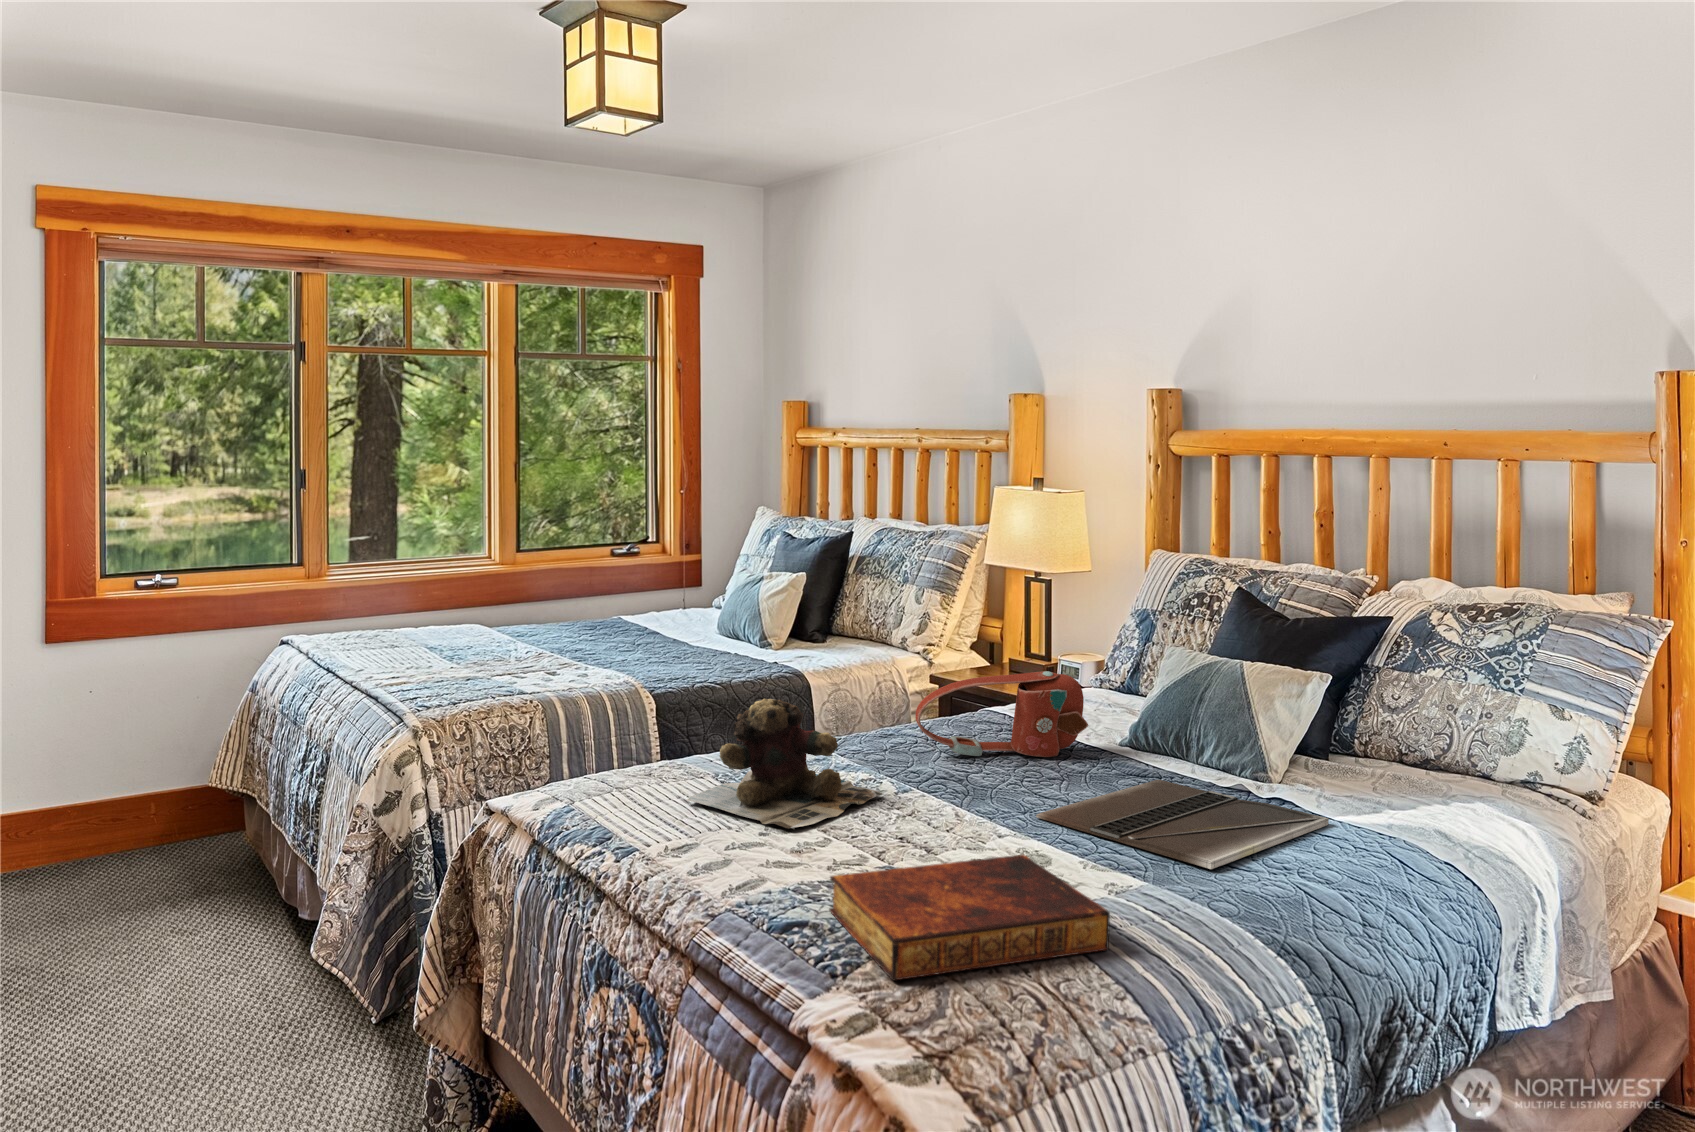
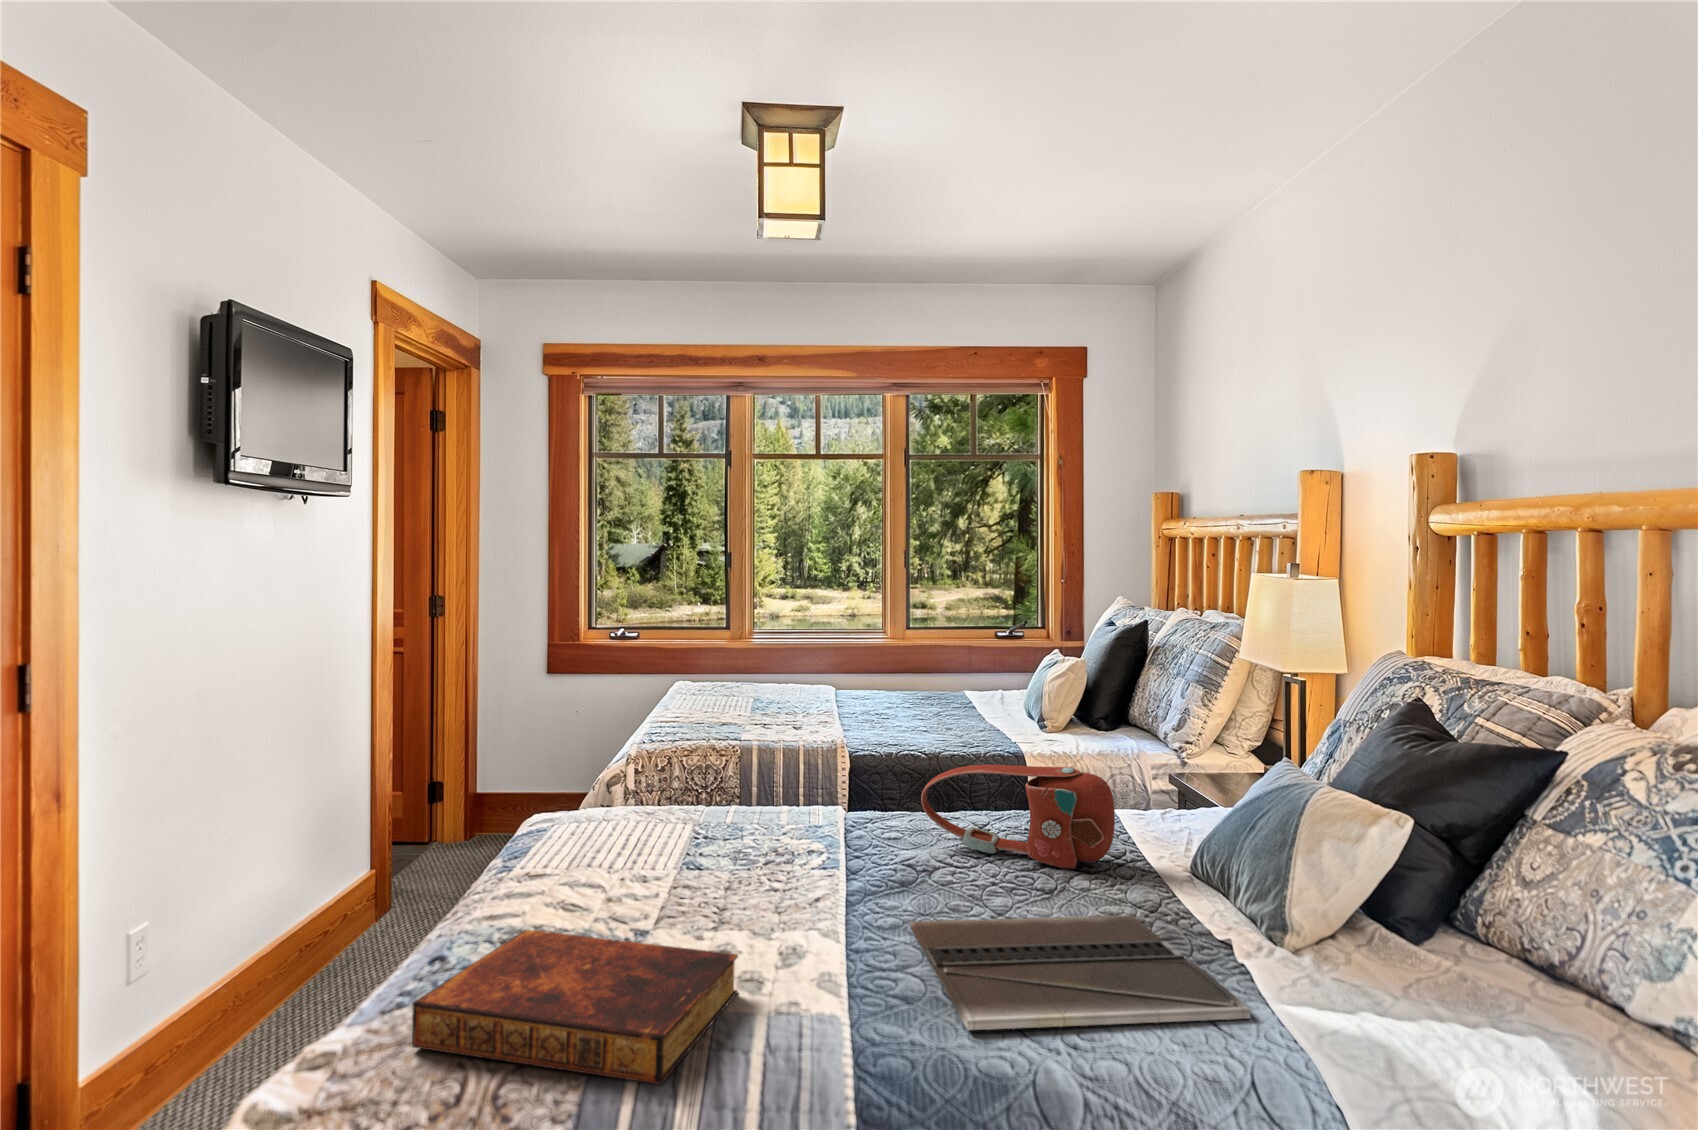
teddy bear: present [687,698,883,828] -> none [640,754,812,886]

